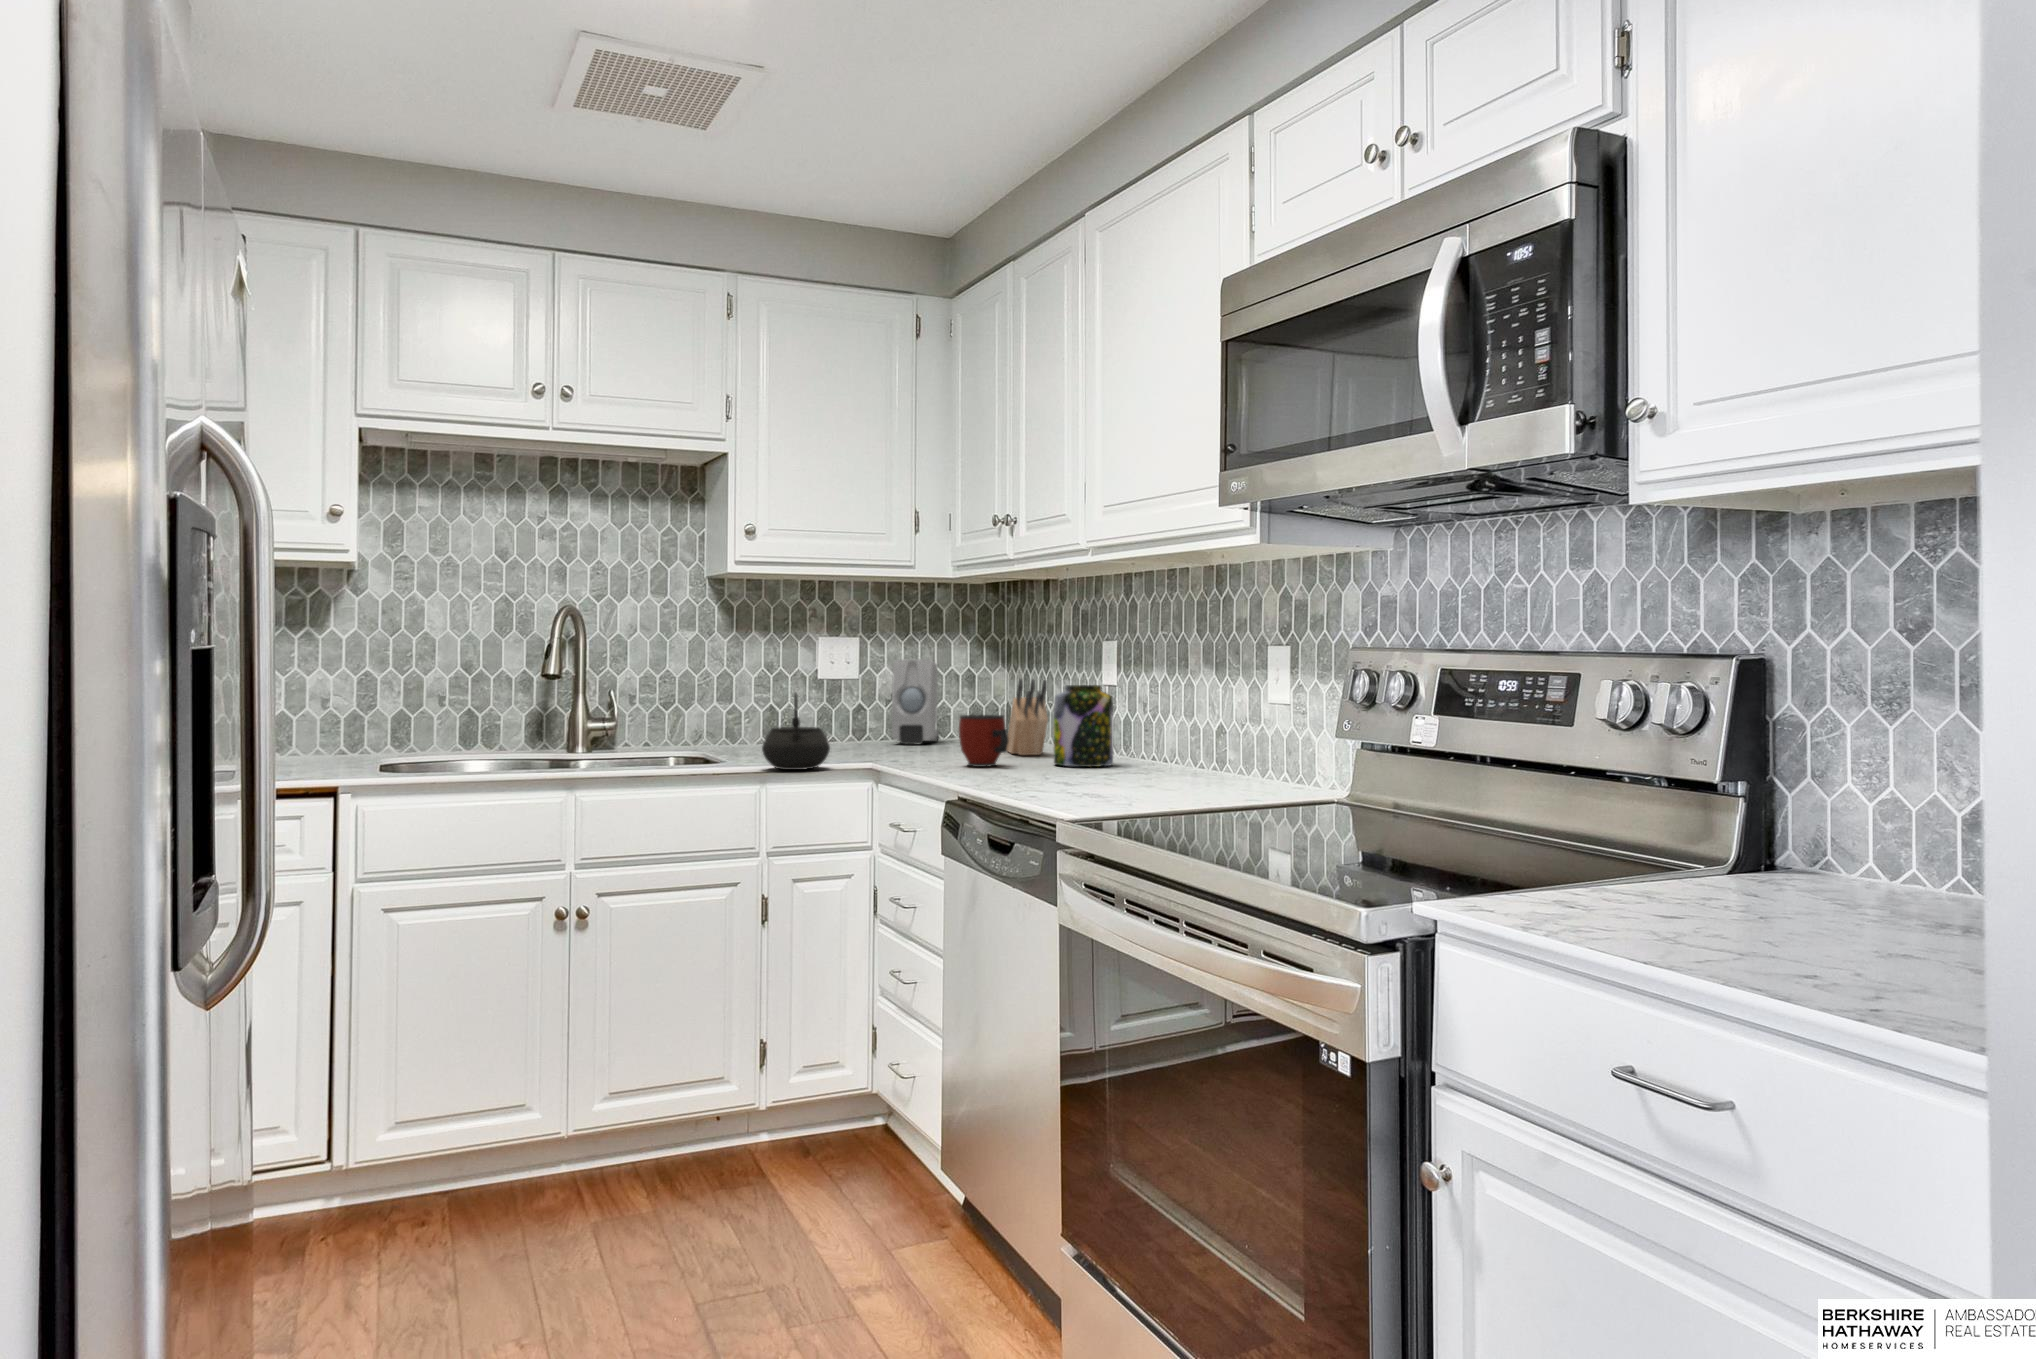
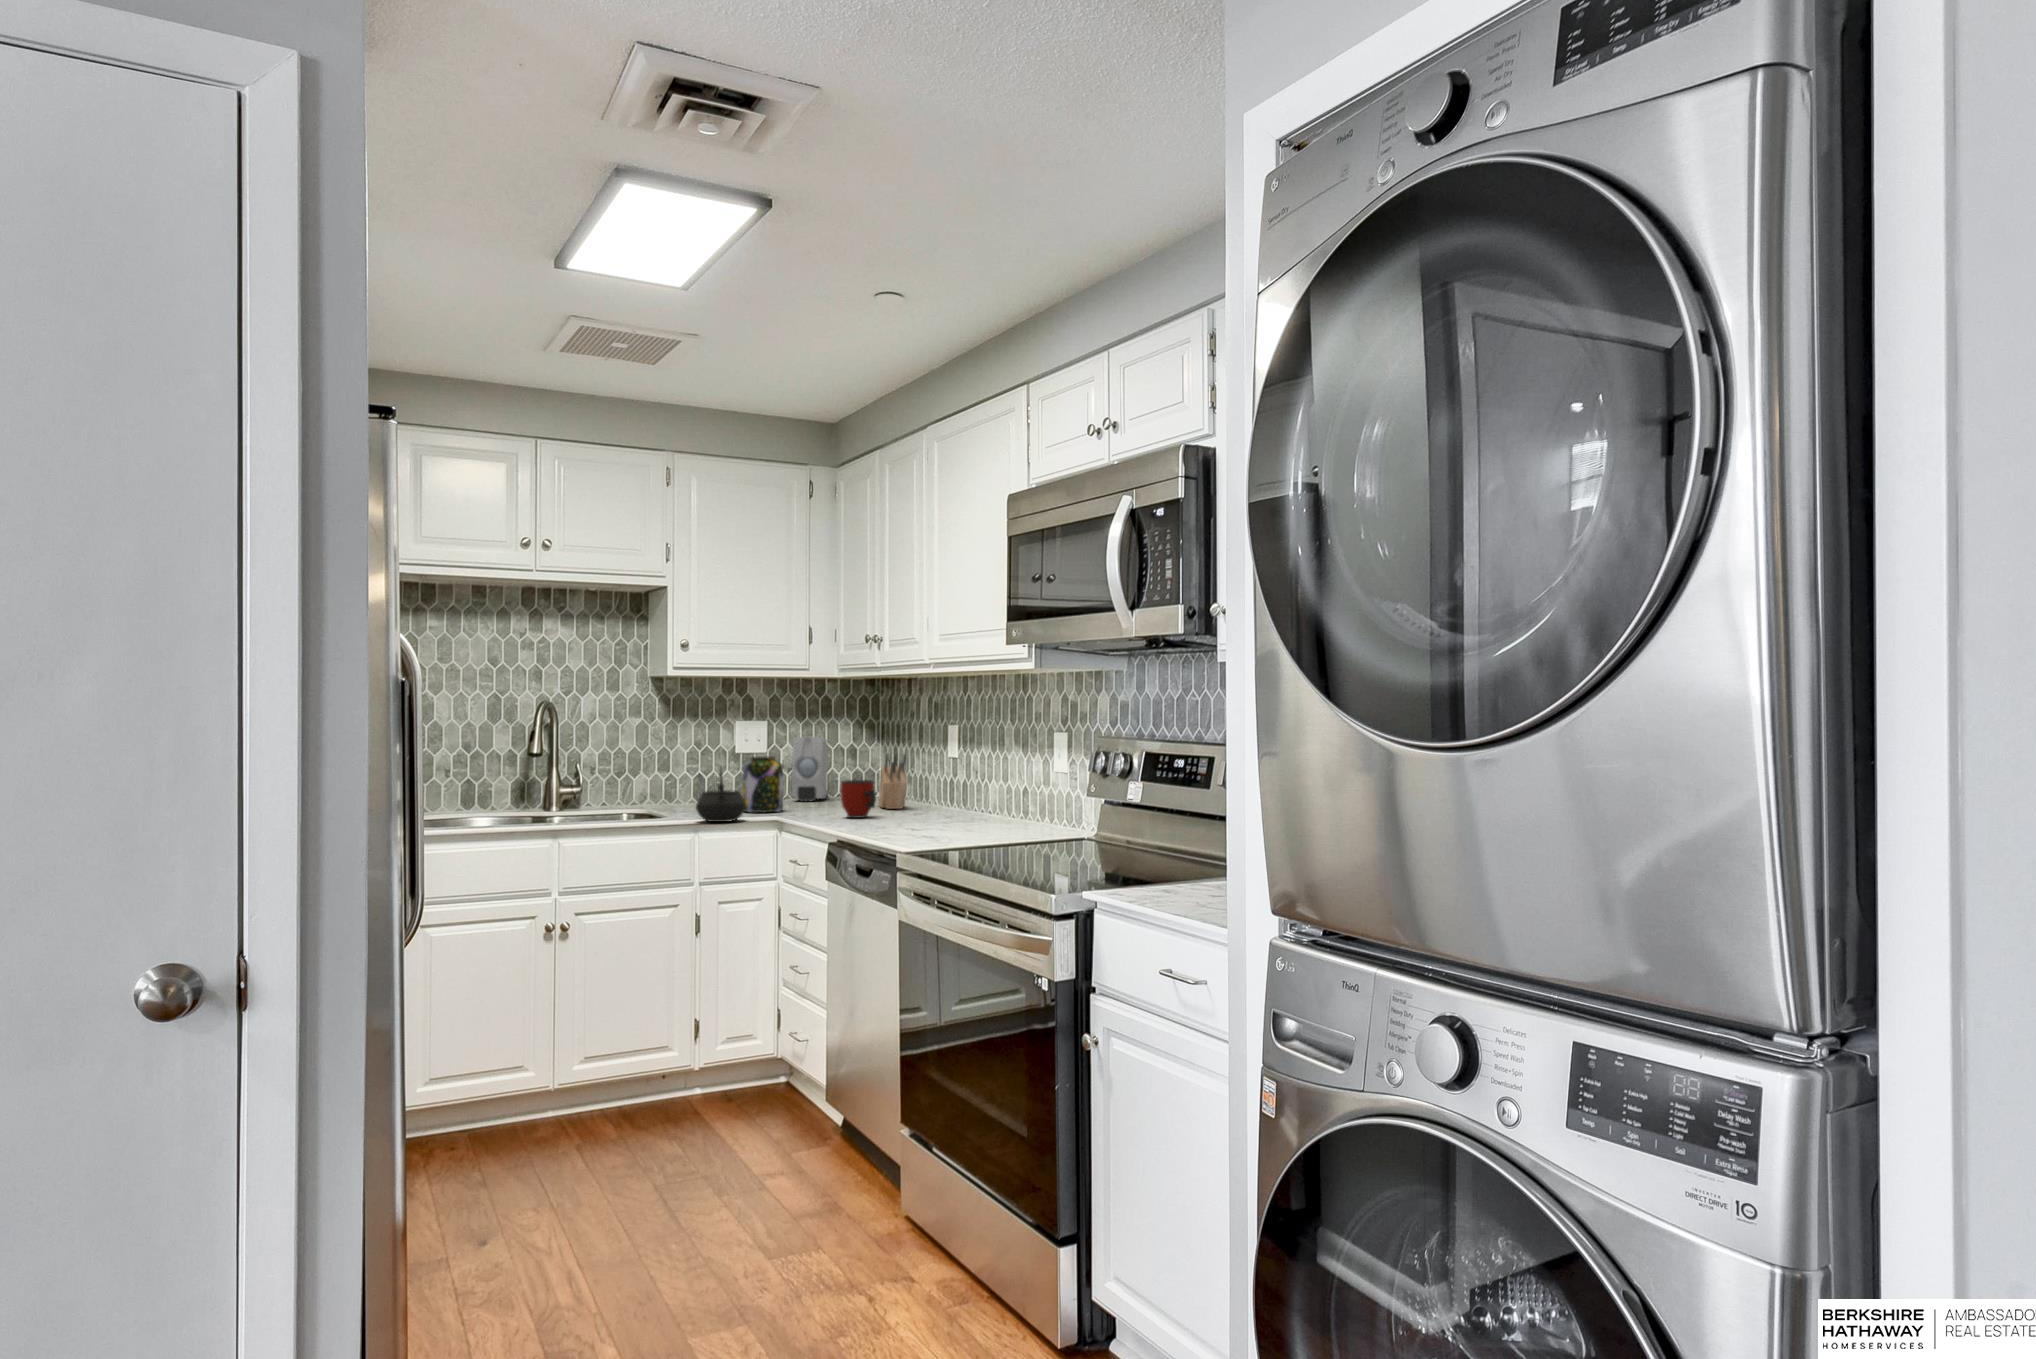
jar: present [1054,685,1113,767] -> present [743,756,783,813]

